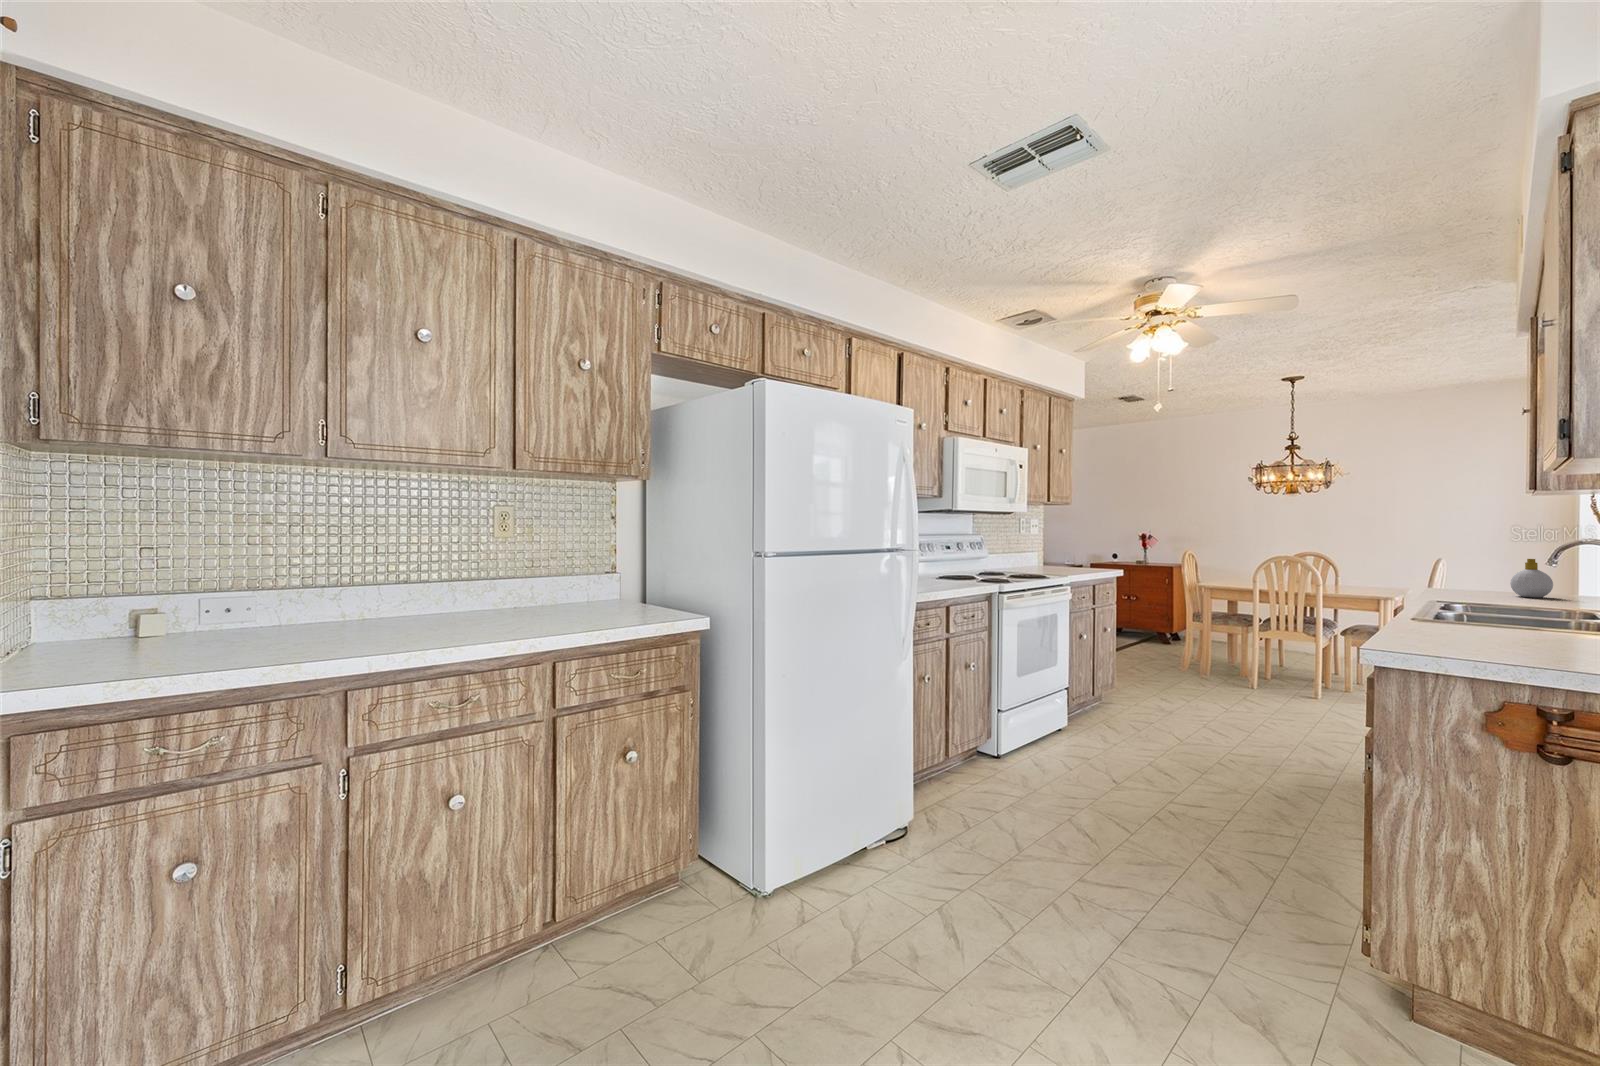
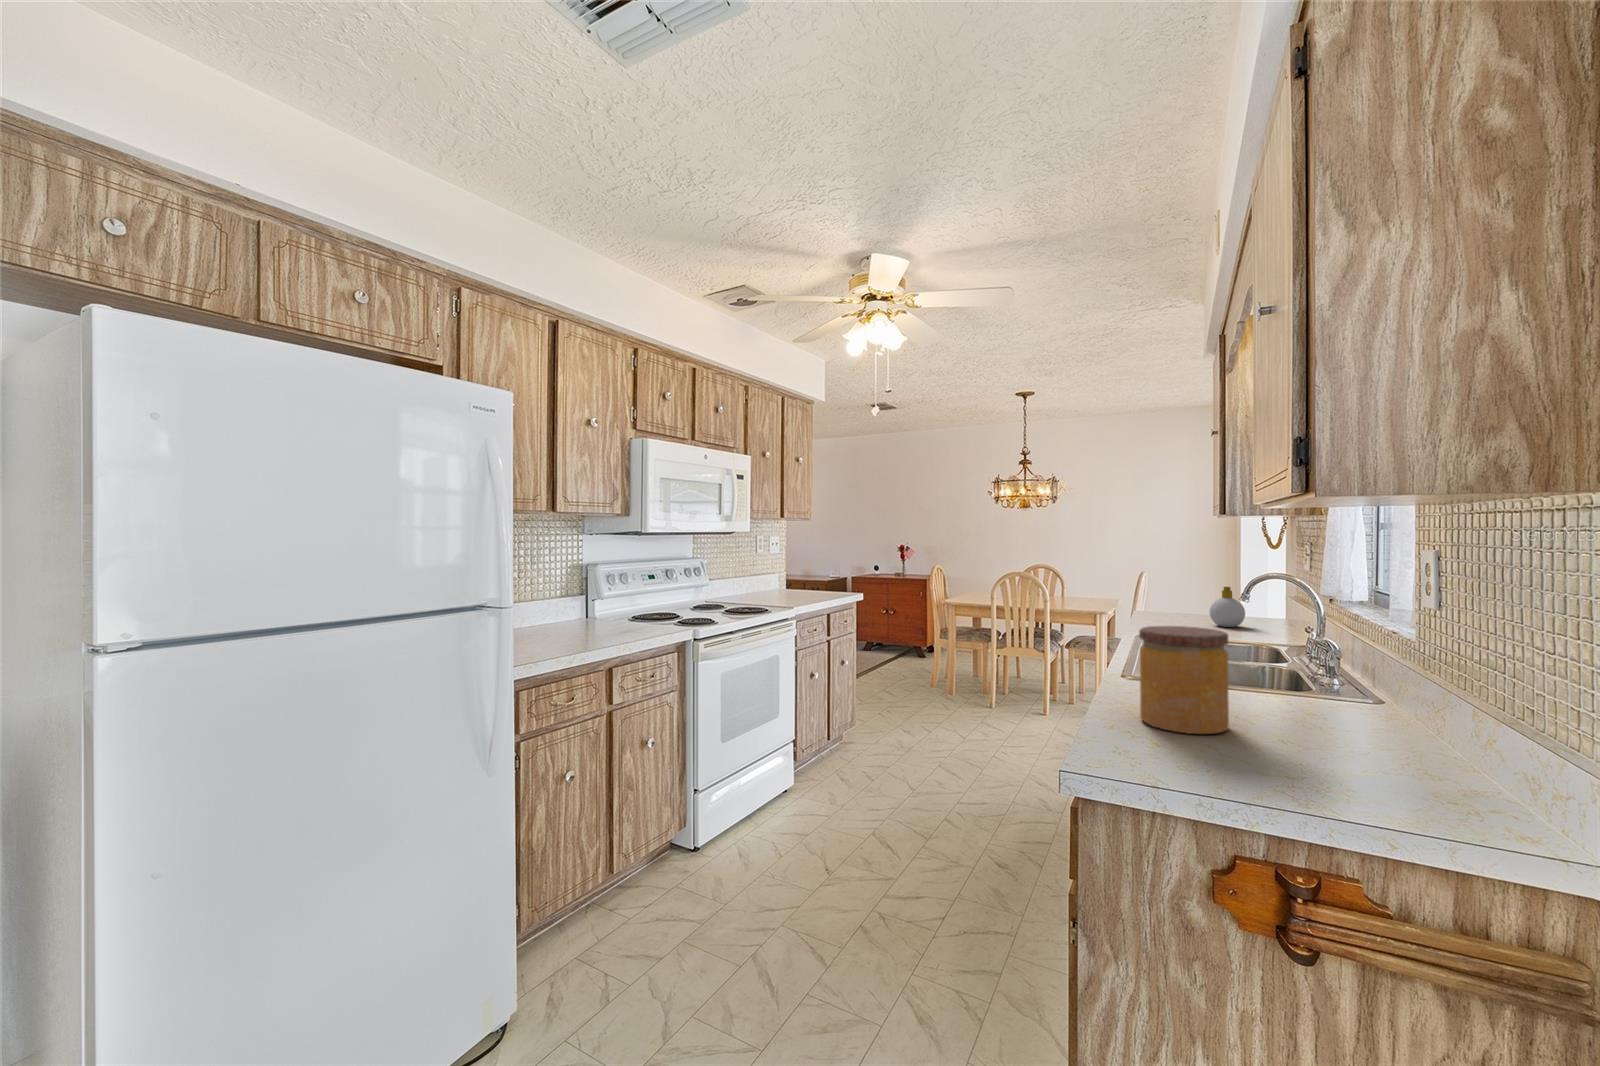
jar: none [1426,563,1509,639] -> present [1139,626,1229,734]

